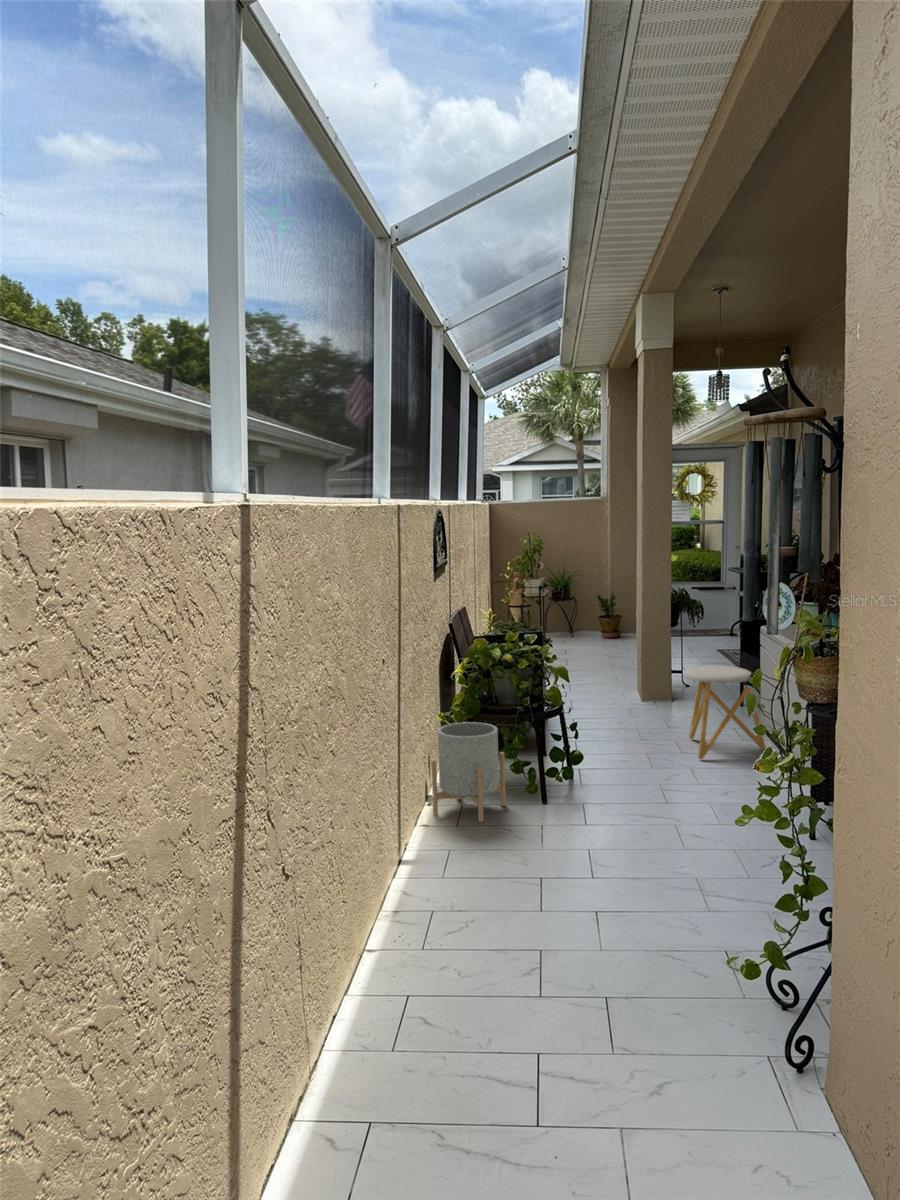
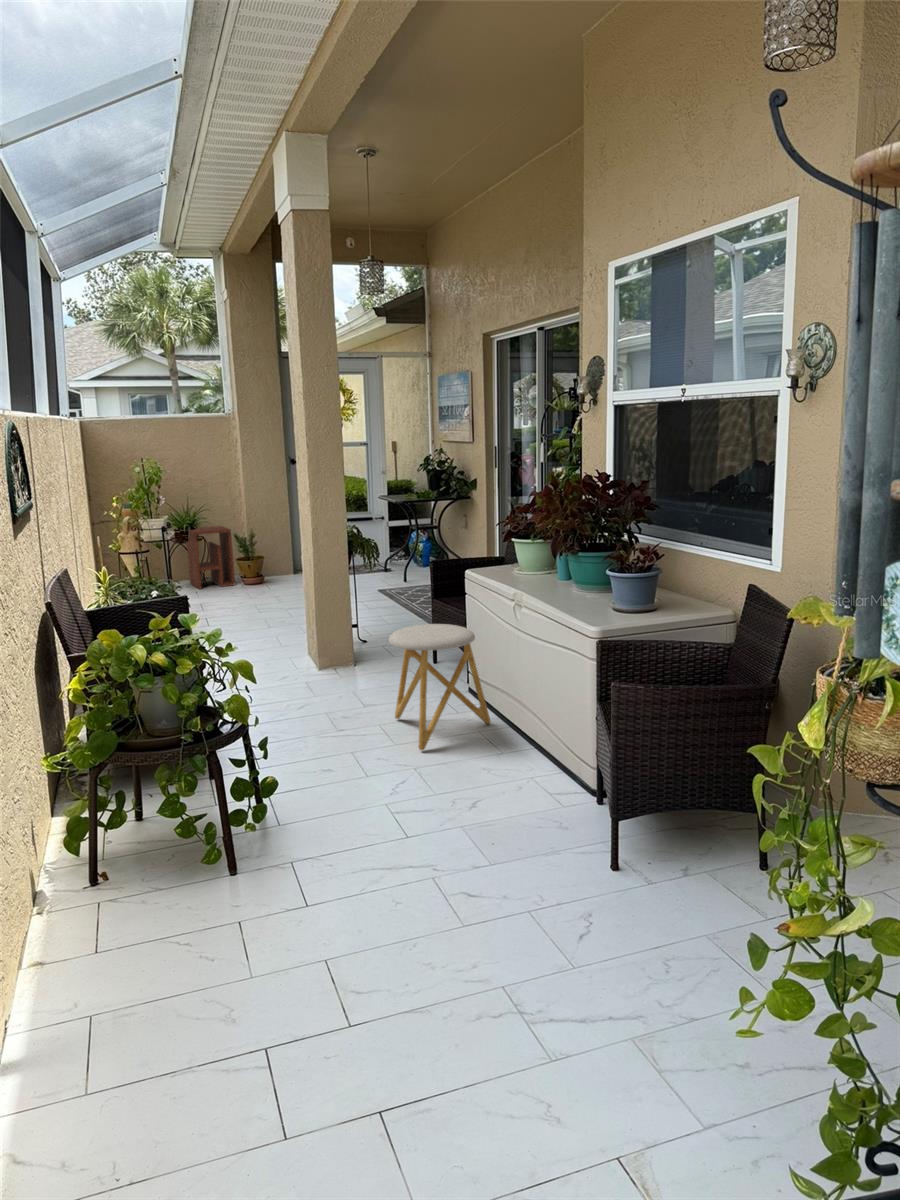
side table: none [560,588,597,640] -> present [186,526,235,589]
planter: present [431,722,506,822] -> none [37,767,172,937]

